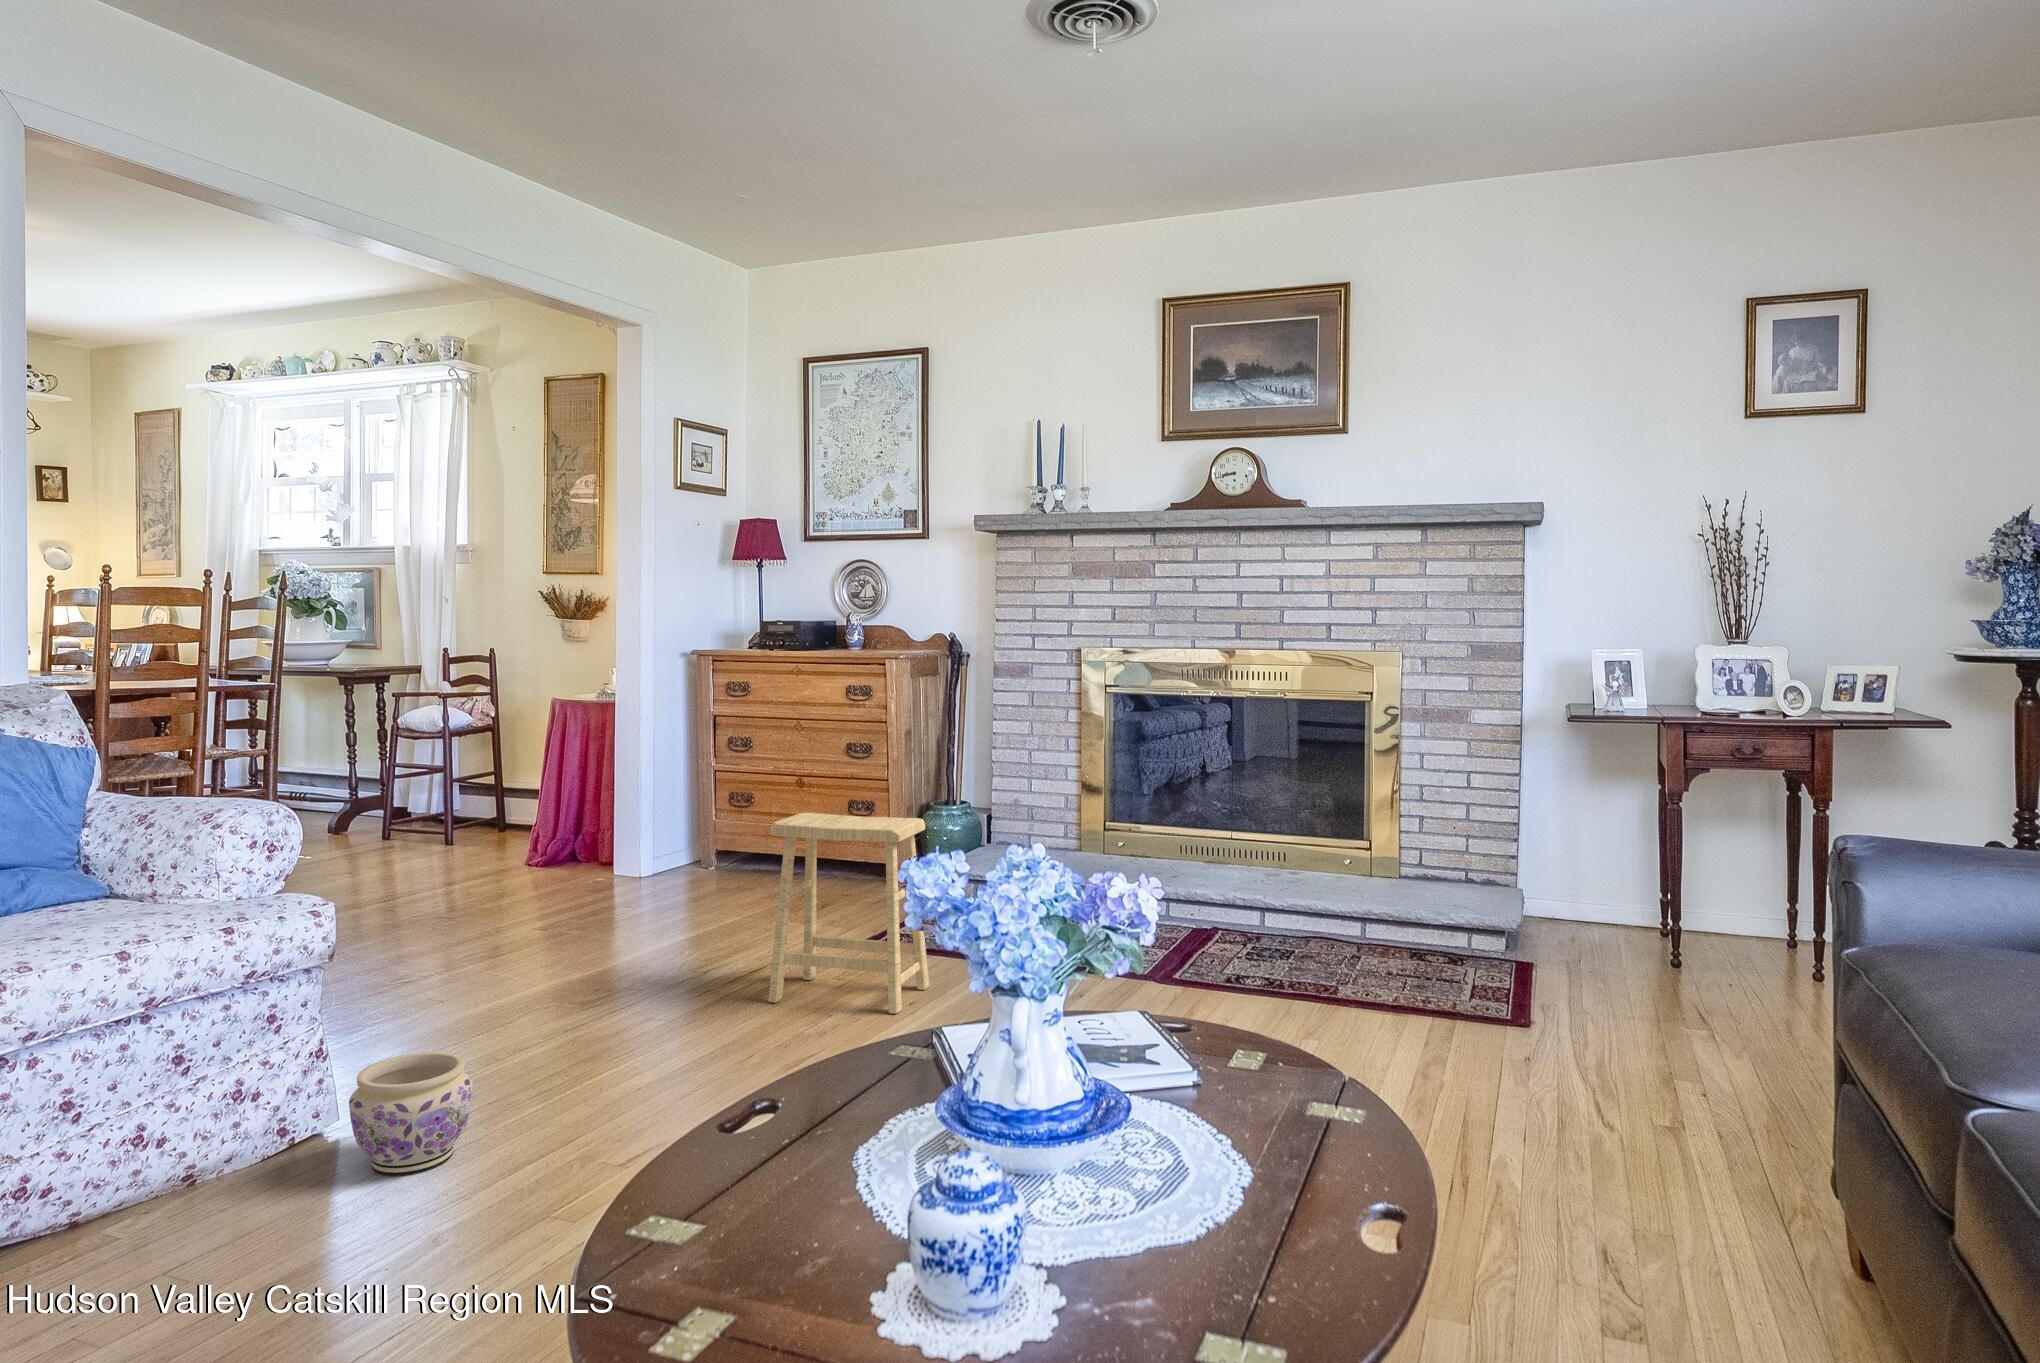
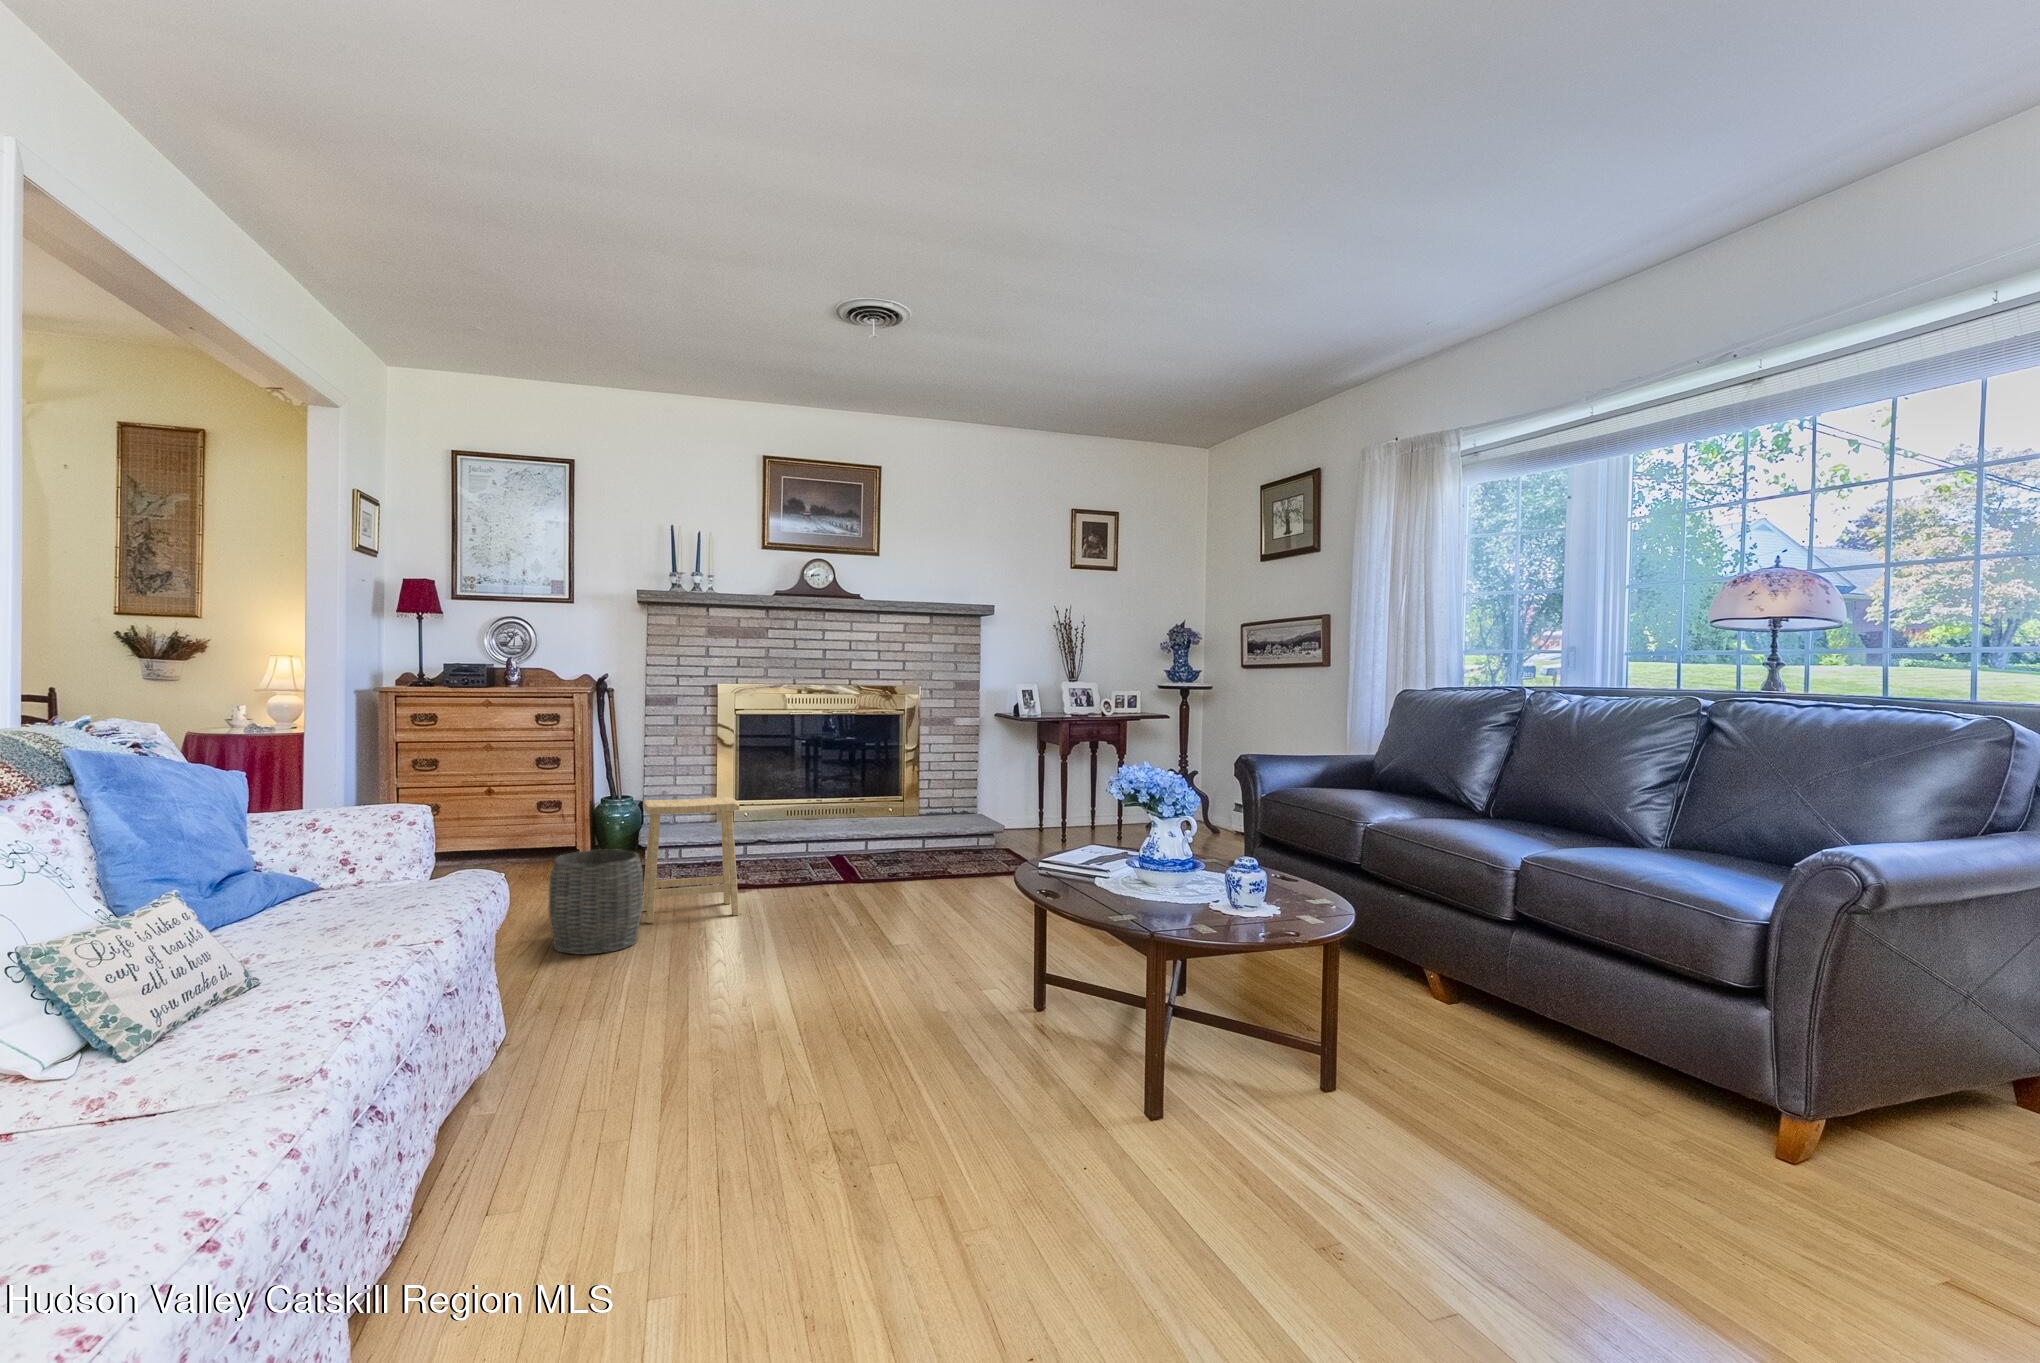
woven basket: none [584,880,723,1043] -> present [549,850,644,955]
planter: present [349,1052,473,1175] -> none [571,948,643,1019]

